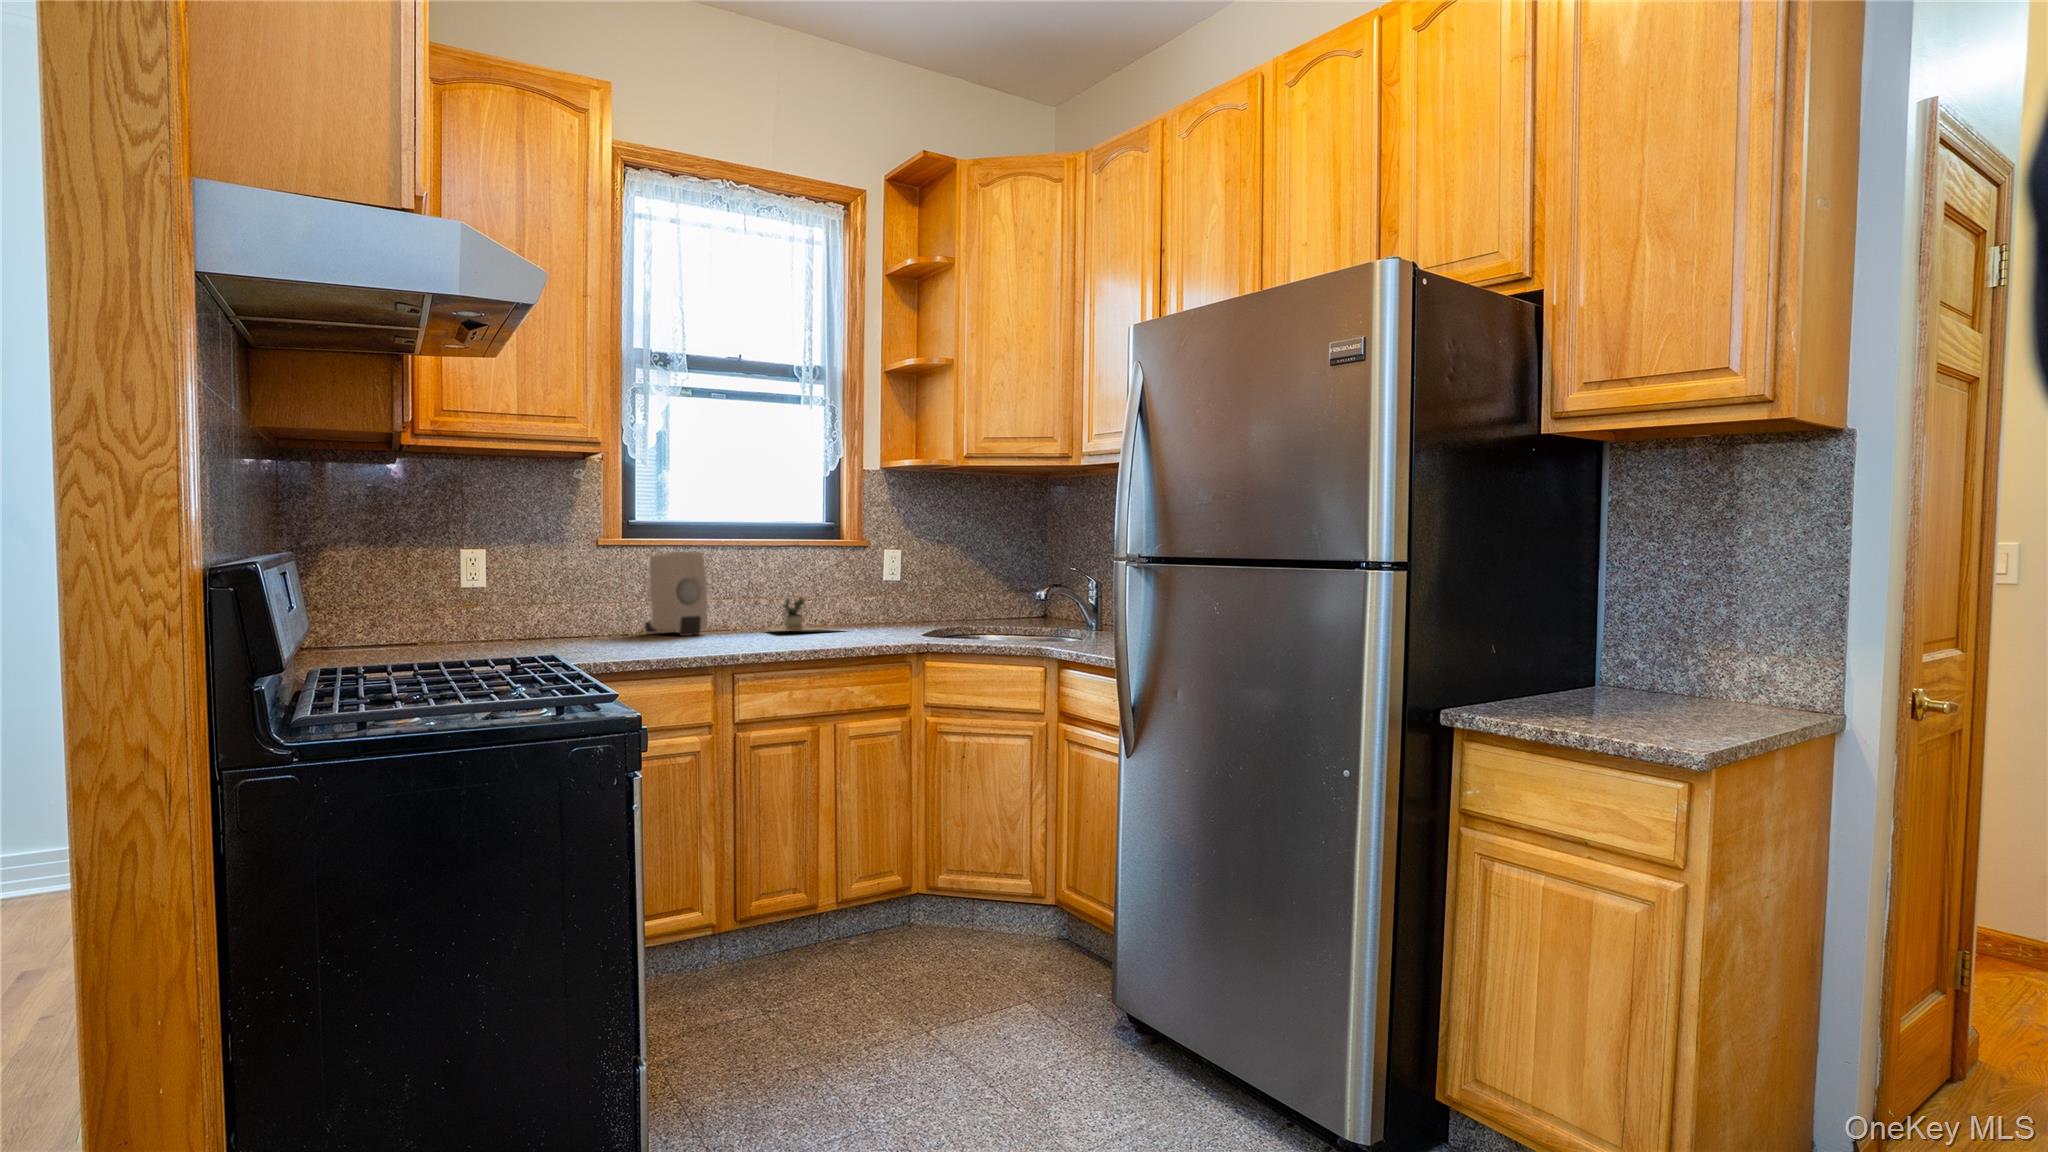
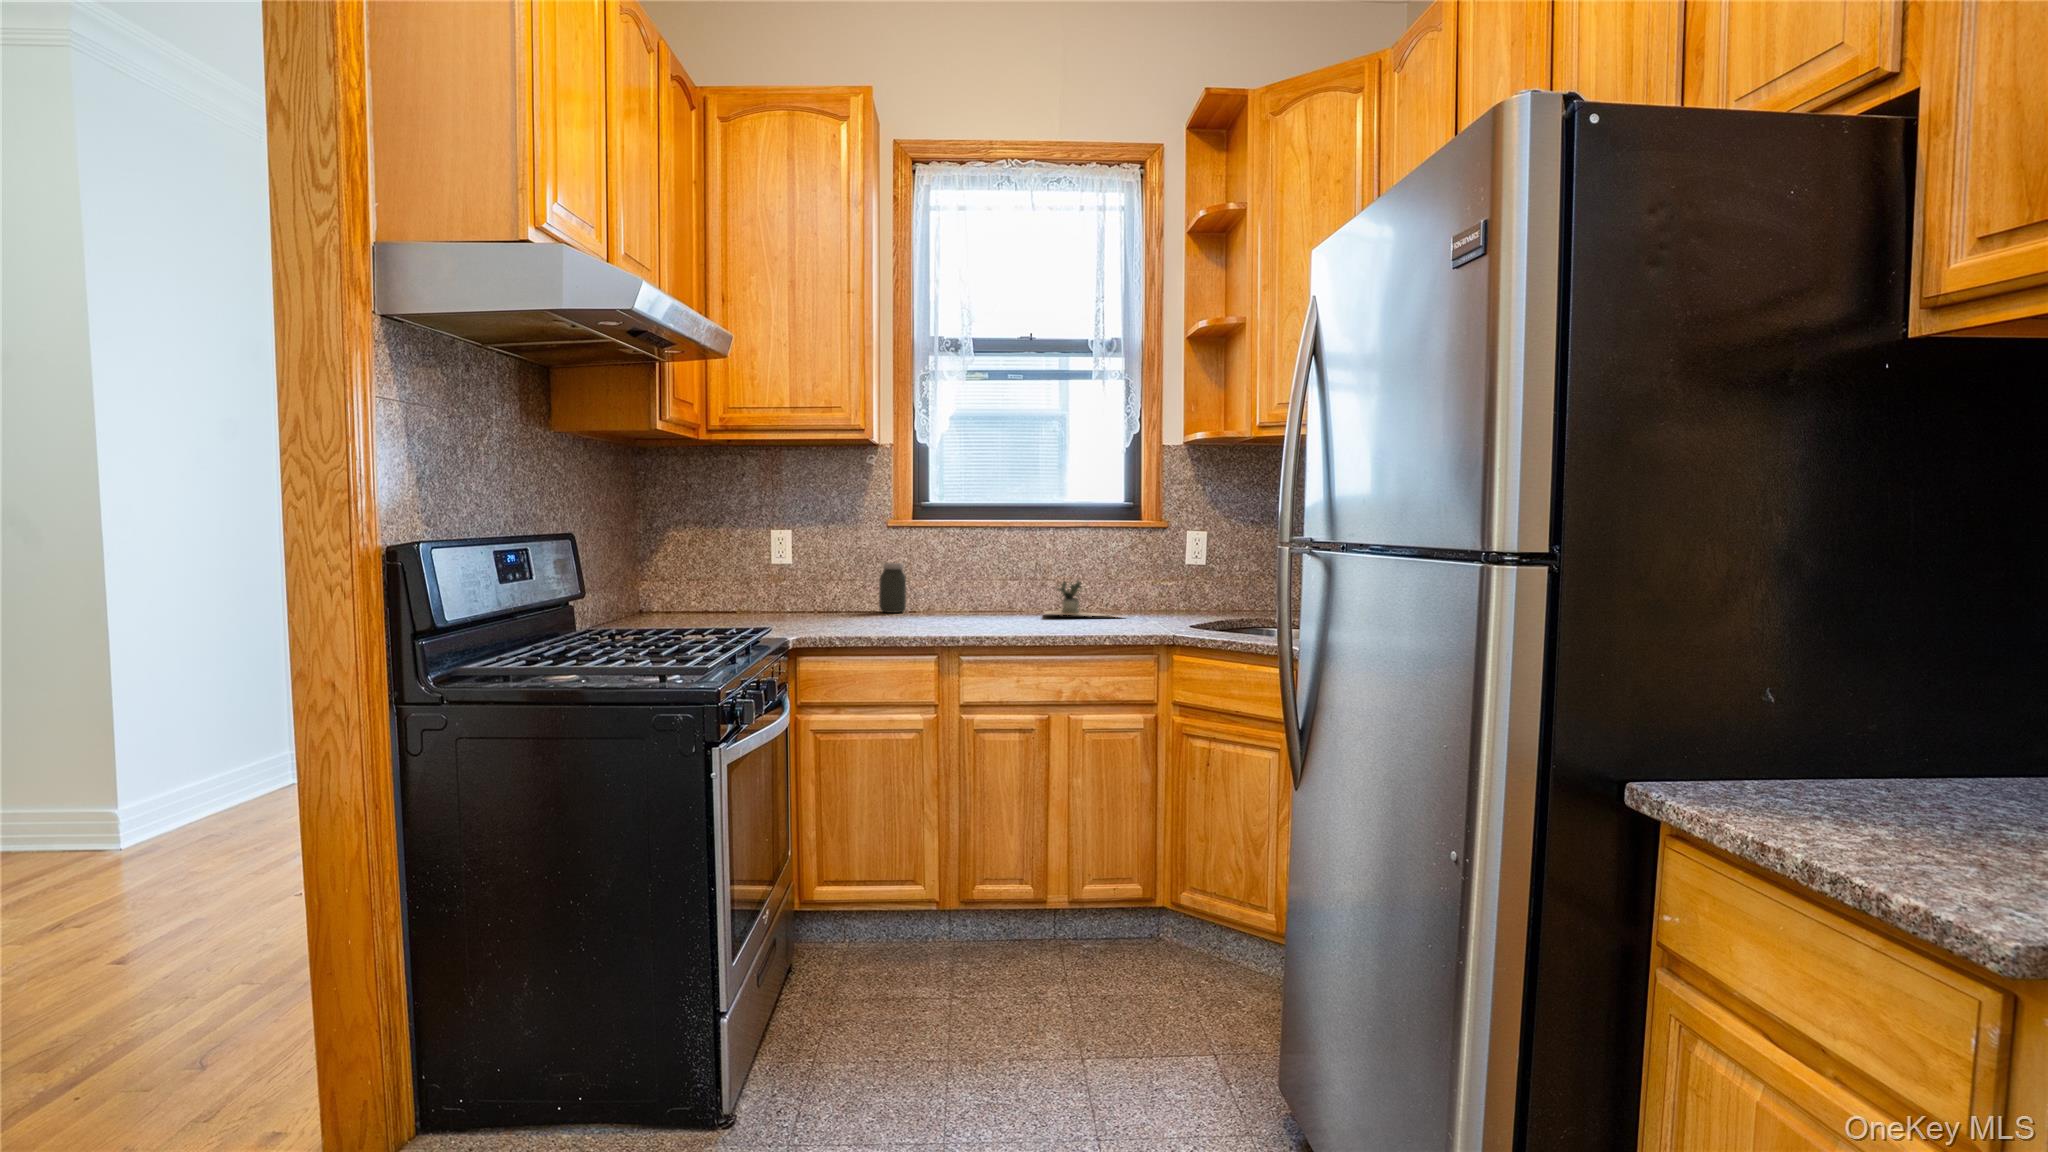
soap dispenser: present [645,552,707,636] -> none [934,533,985,615]
jar: none [592,585,622,637] -> present [879,563,906,613]

